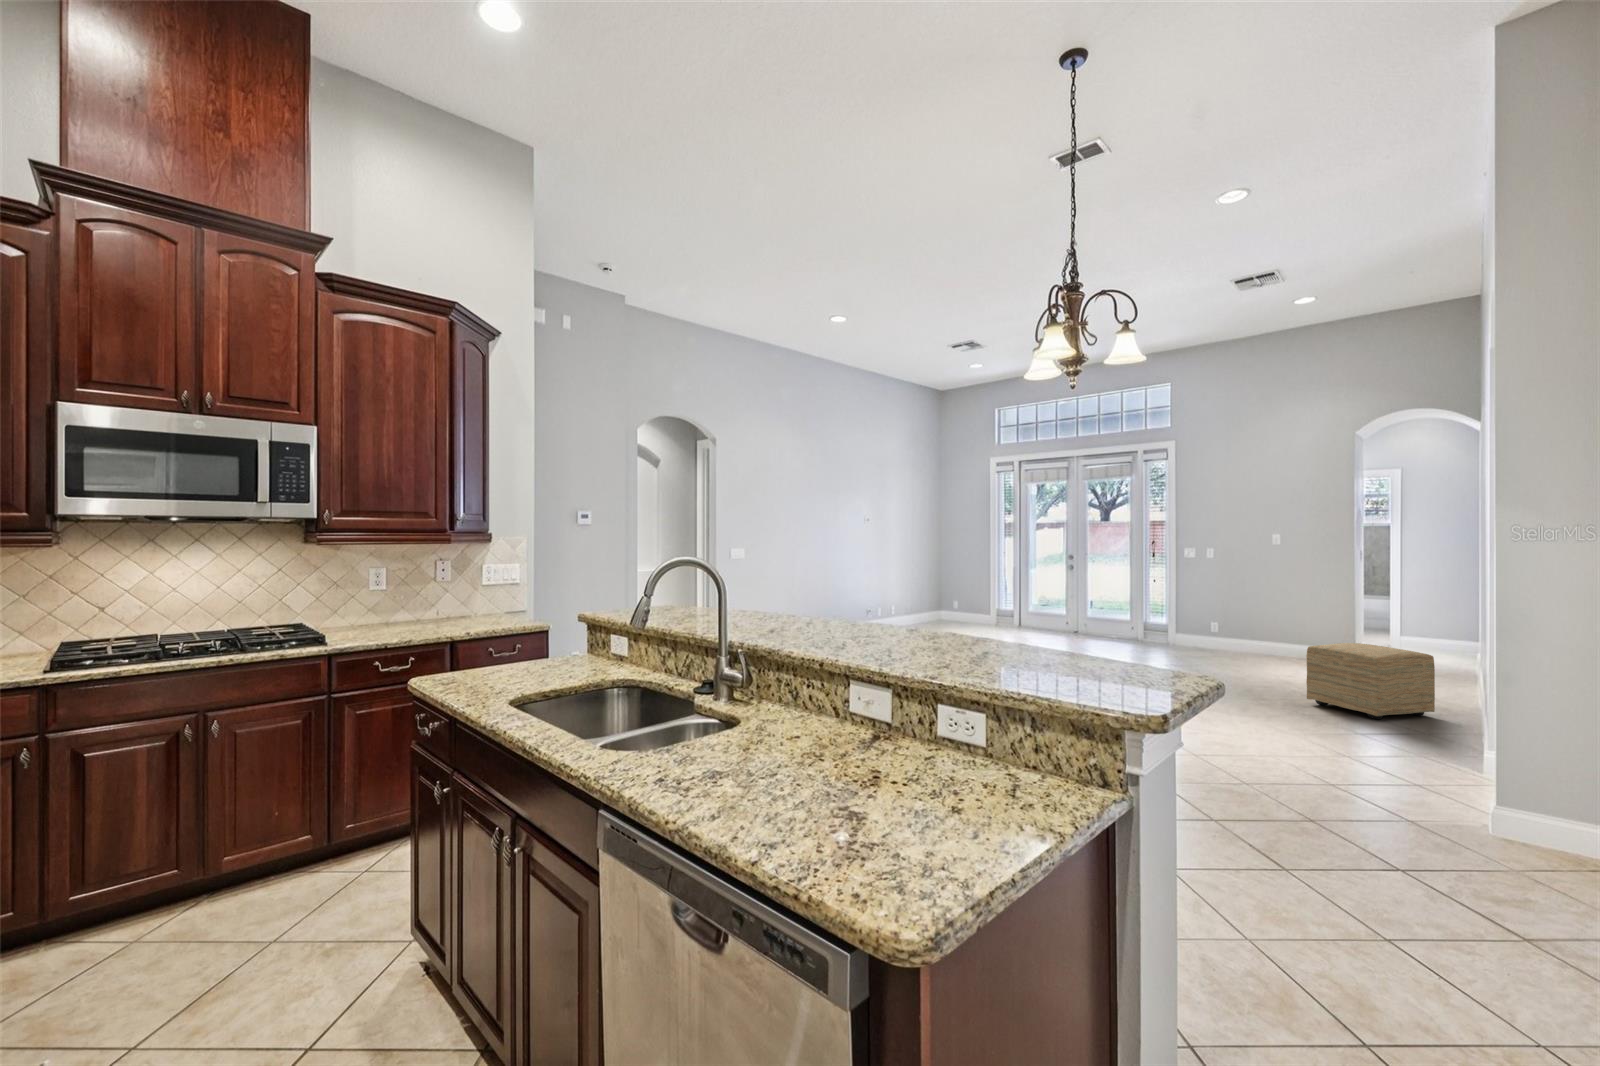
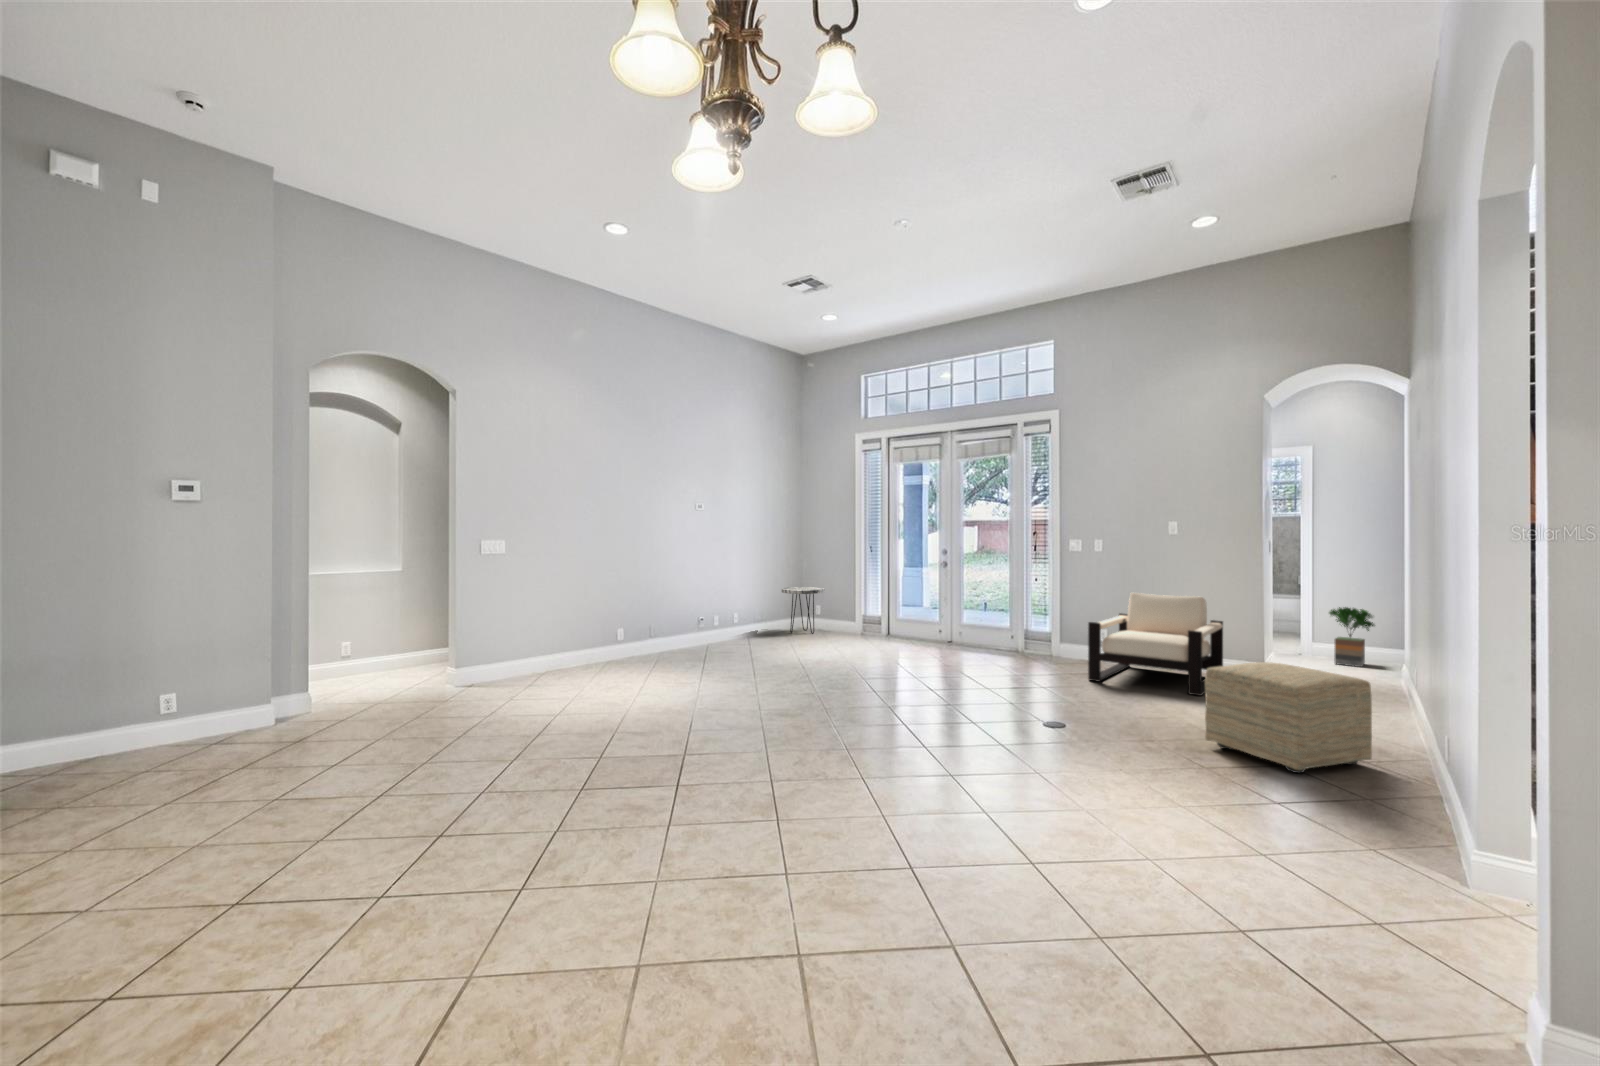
side table: none [927,586,964,625] -> present [782,587,825,634]
armchair: none [1205,592,1320,673] -> present [1088,593,1223,696]
potted tree: none [1413,605,1458,656] -> present [1329,607,1375,667]

